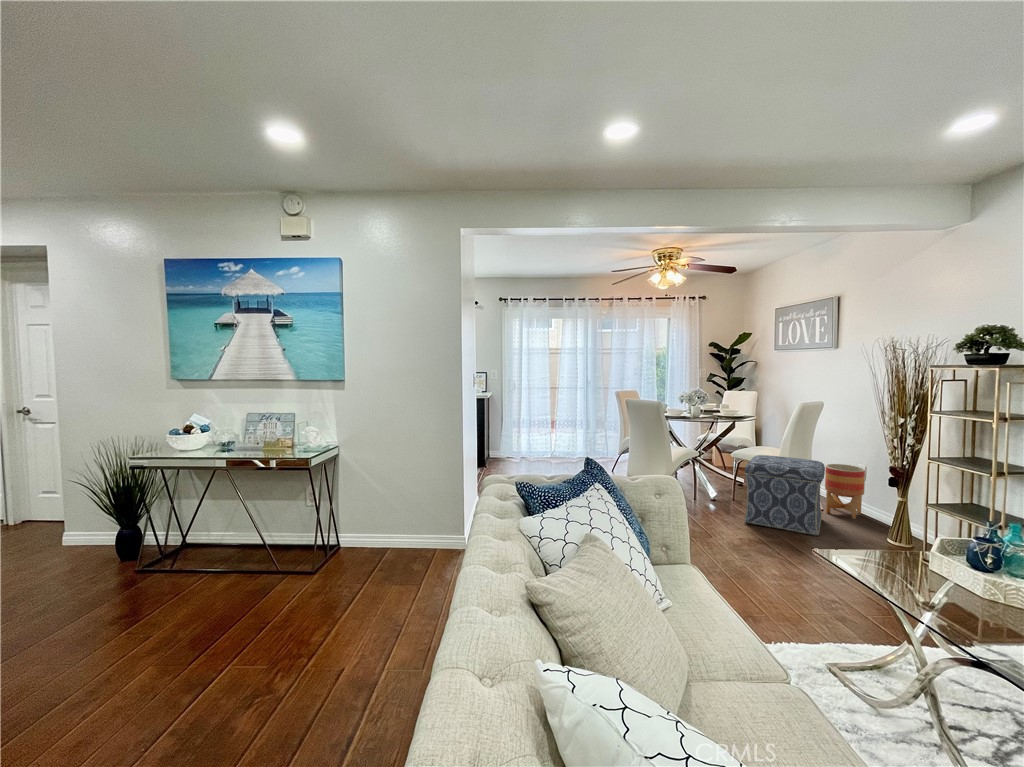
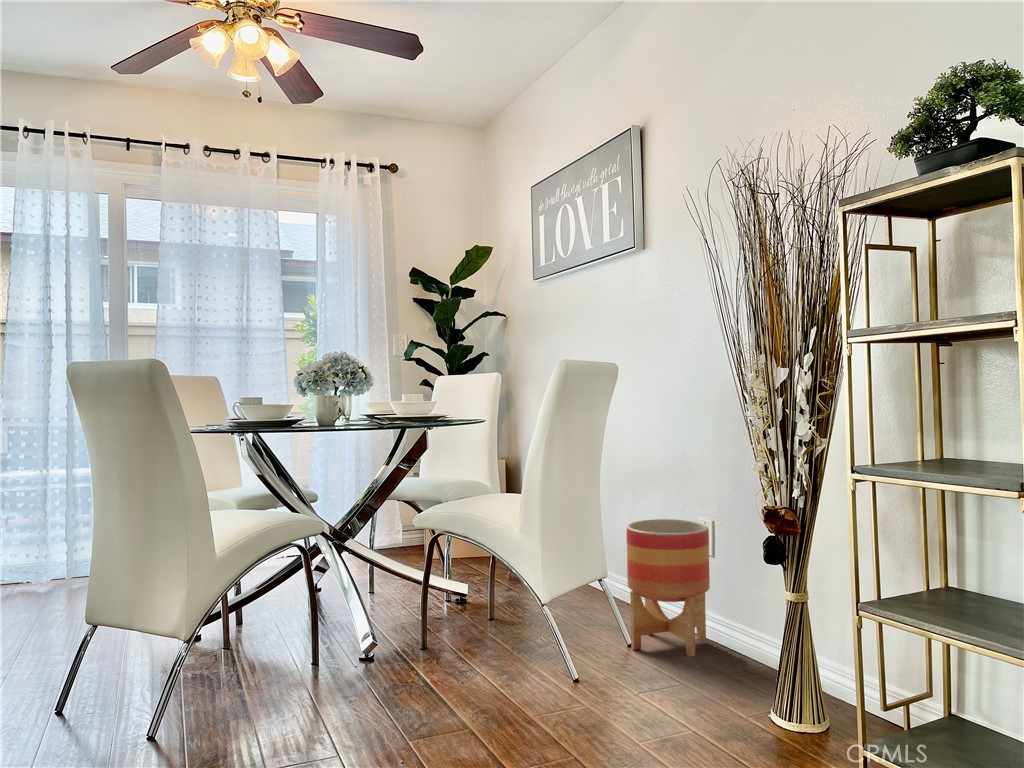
ottoman: present [744,455,825,536] -> none [408,511,619,736]

